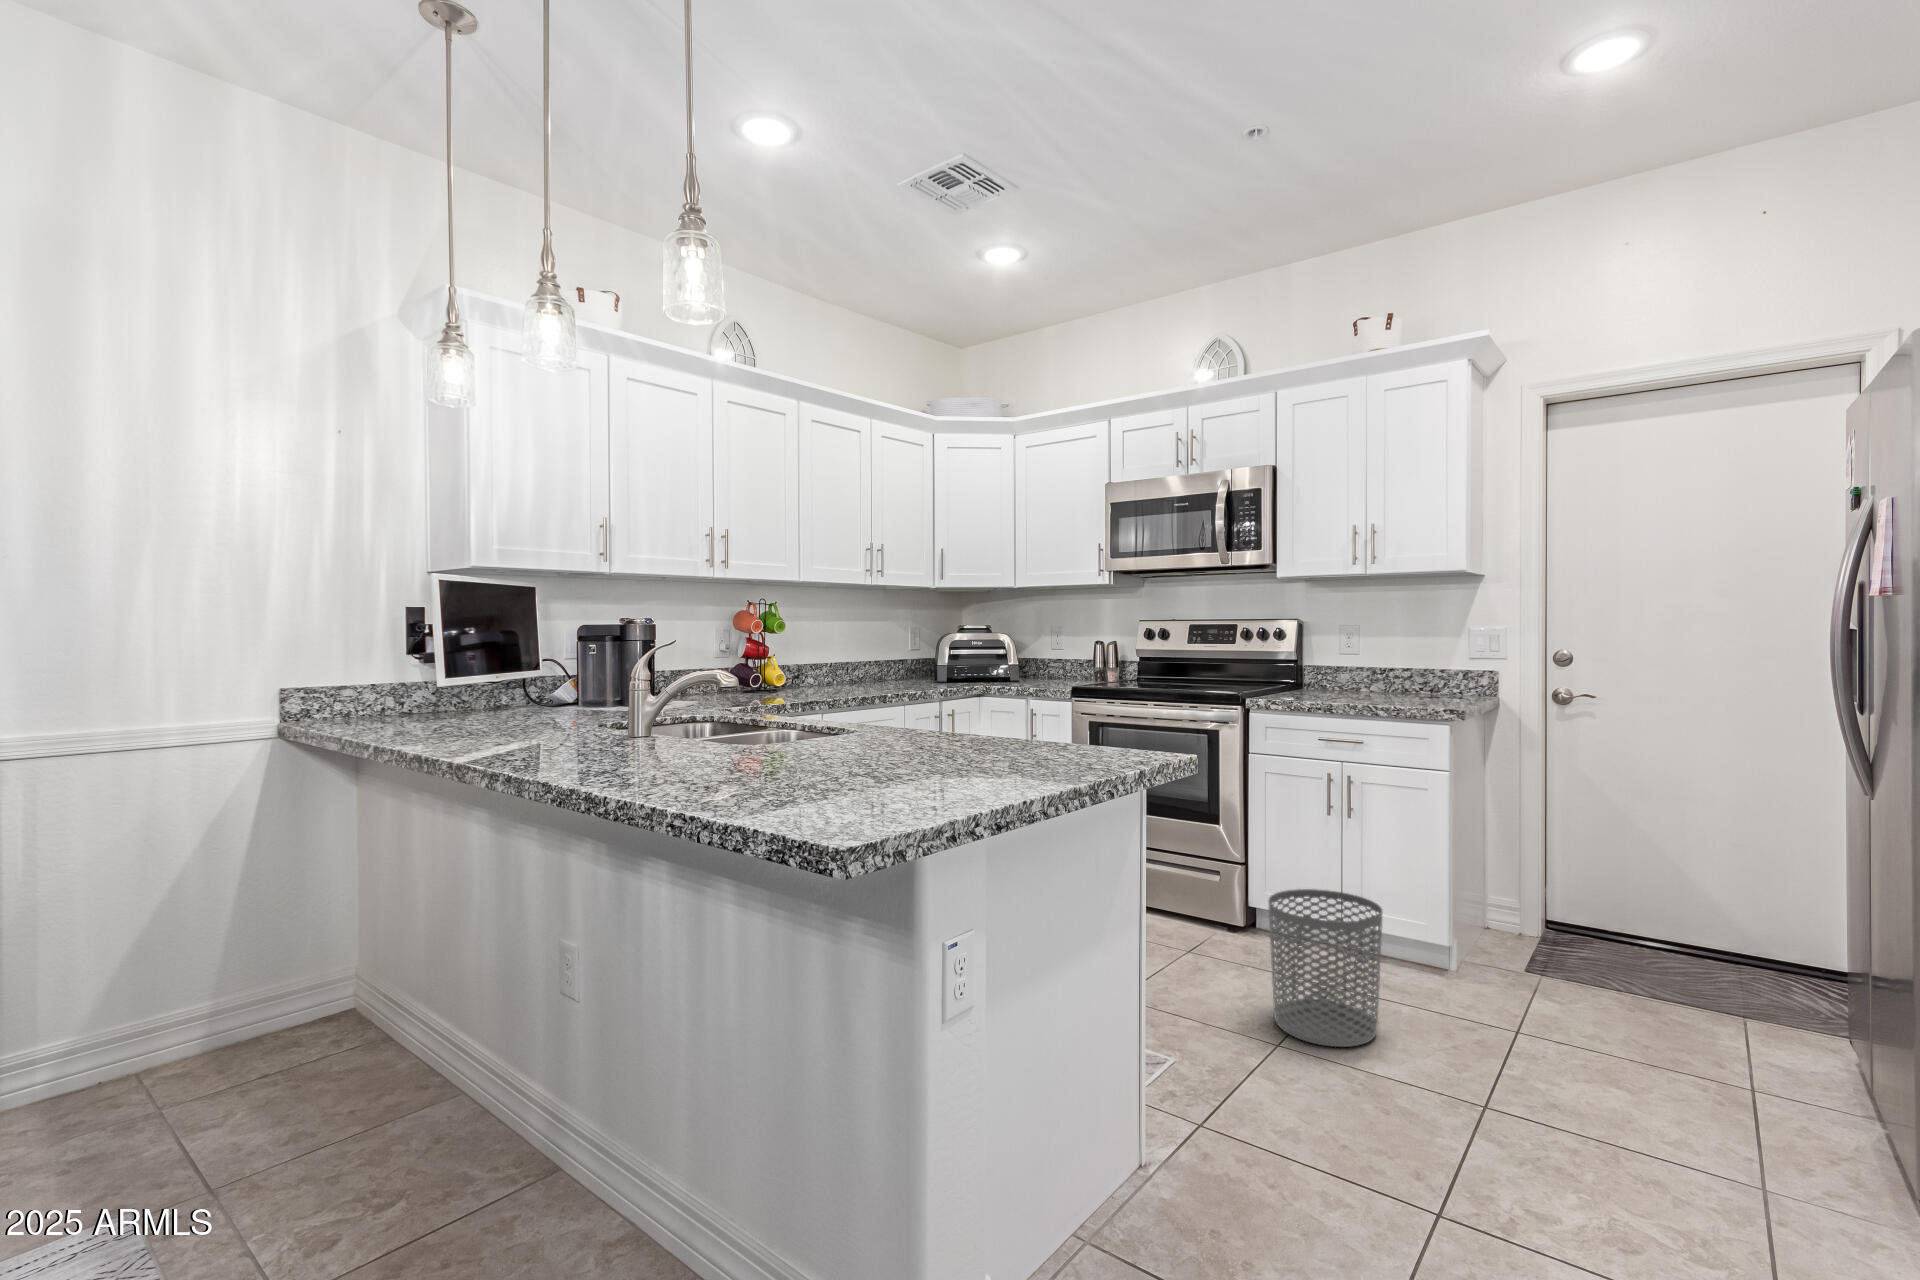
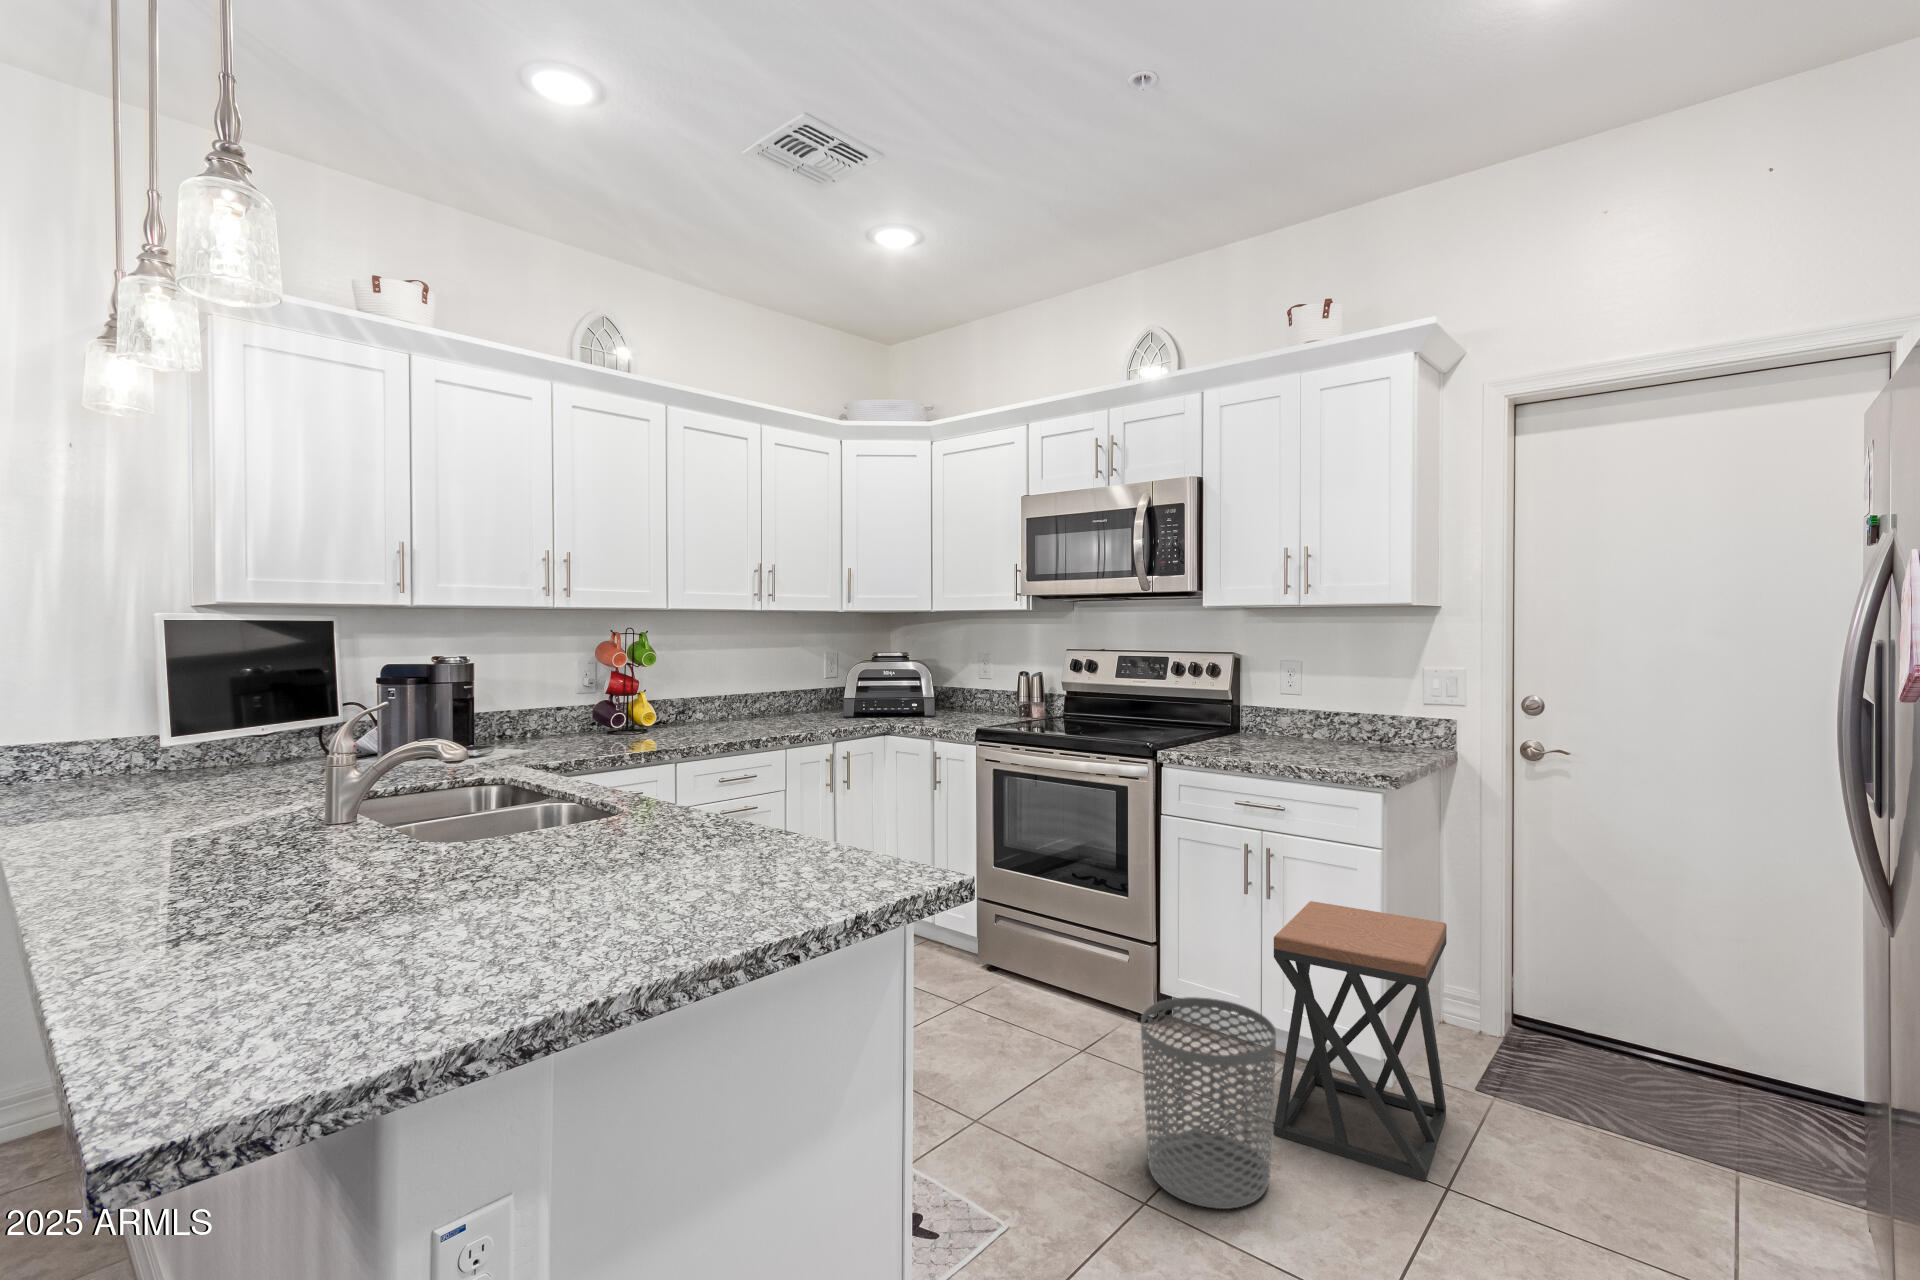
stool: none [1369,818,1506,1029] -> present [1274,901,1447,1182]

